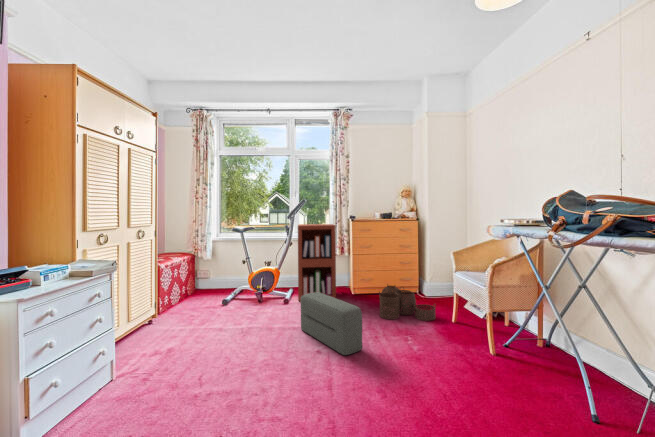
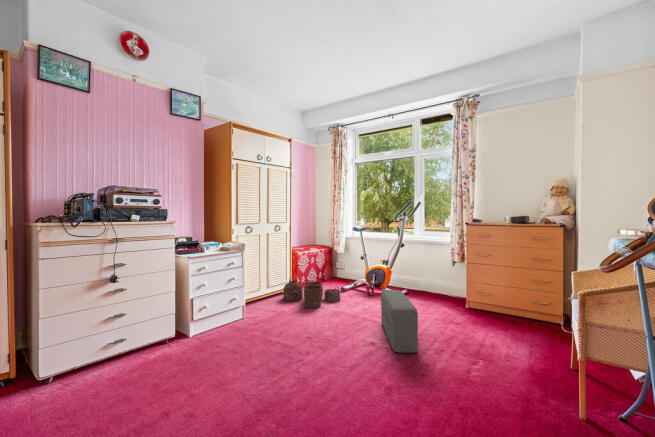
bookshelf: present [298,224,336,301] -> none [407,225,454,307]
woven basket: present [379,285,436,321] -> present [283,280,340,308]

